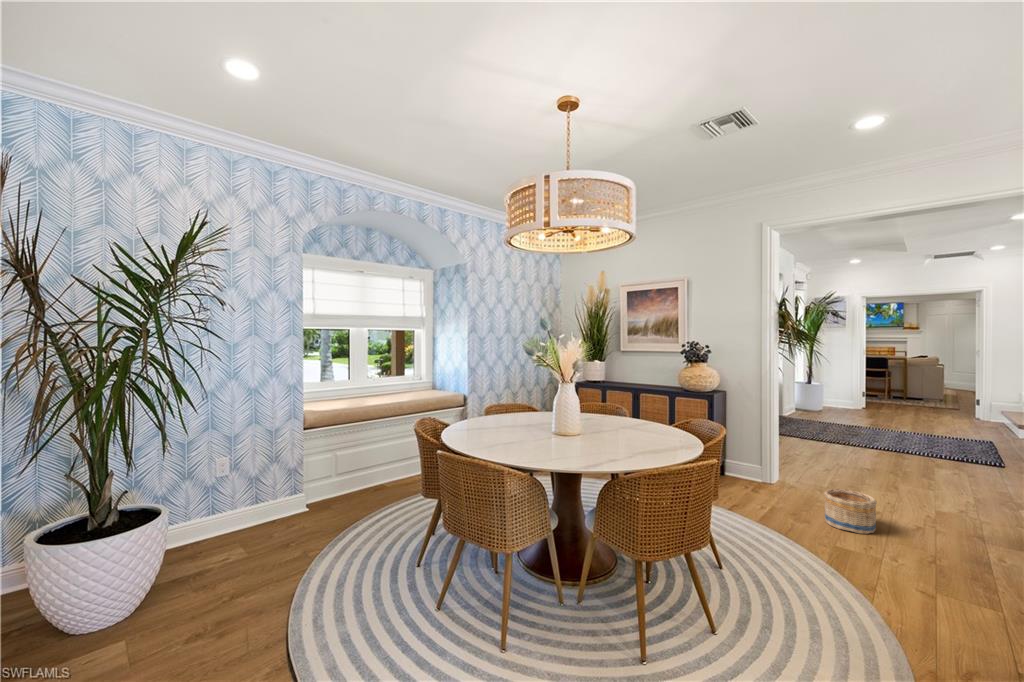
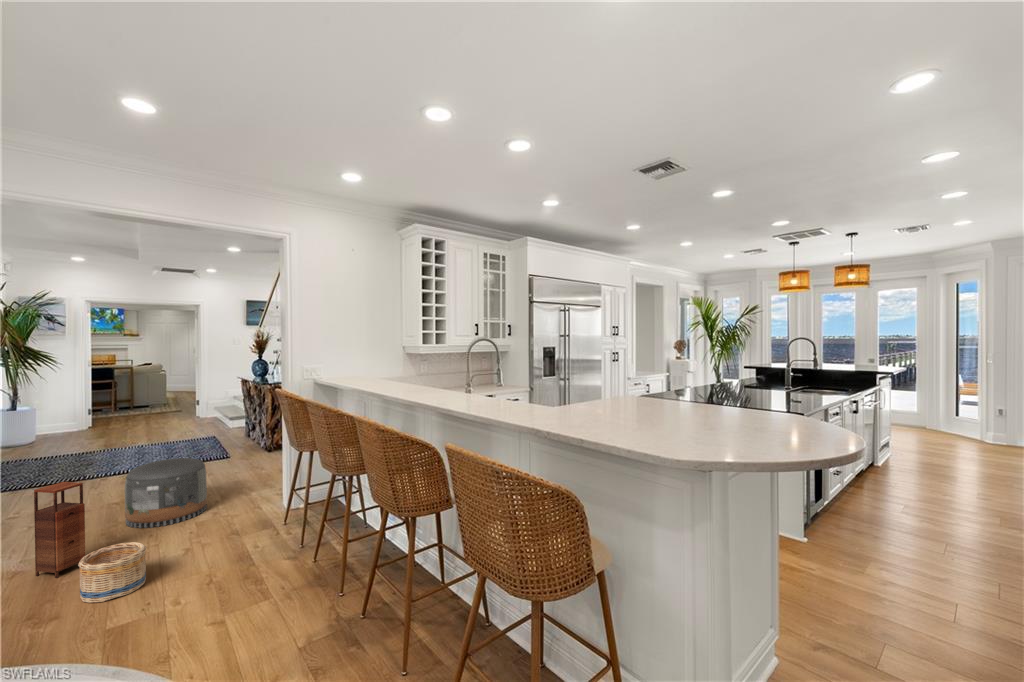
storage cabinet: none [802,431,834,501] -> present [34,482,85,578]
pouf: none [871,439,956,504] -> present [125,458,207,528]

